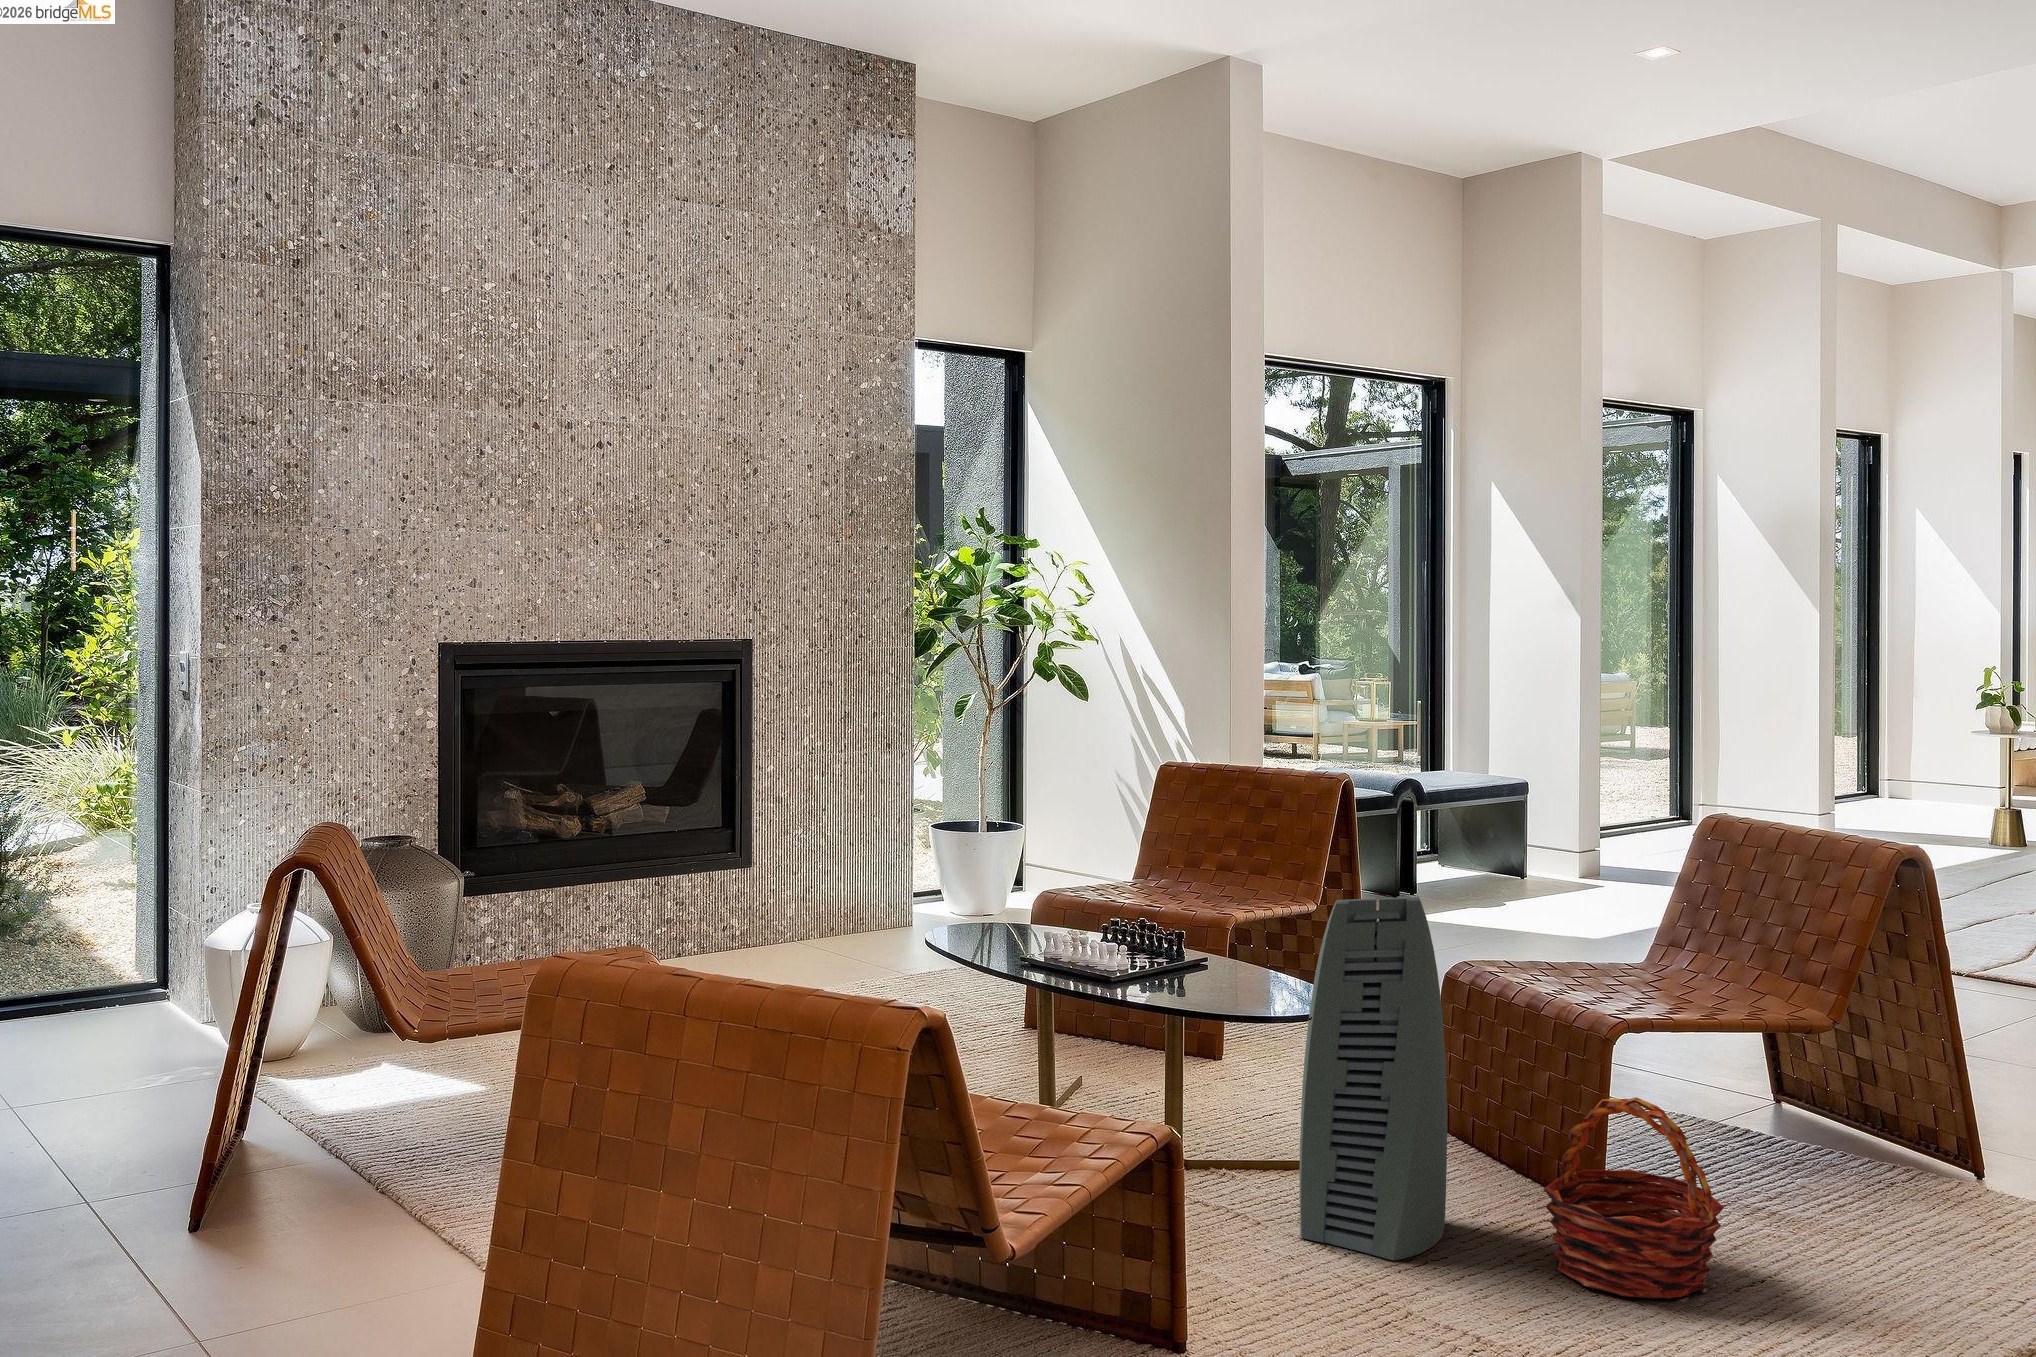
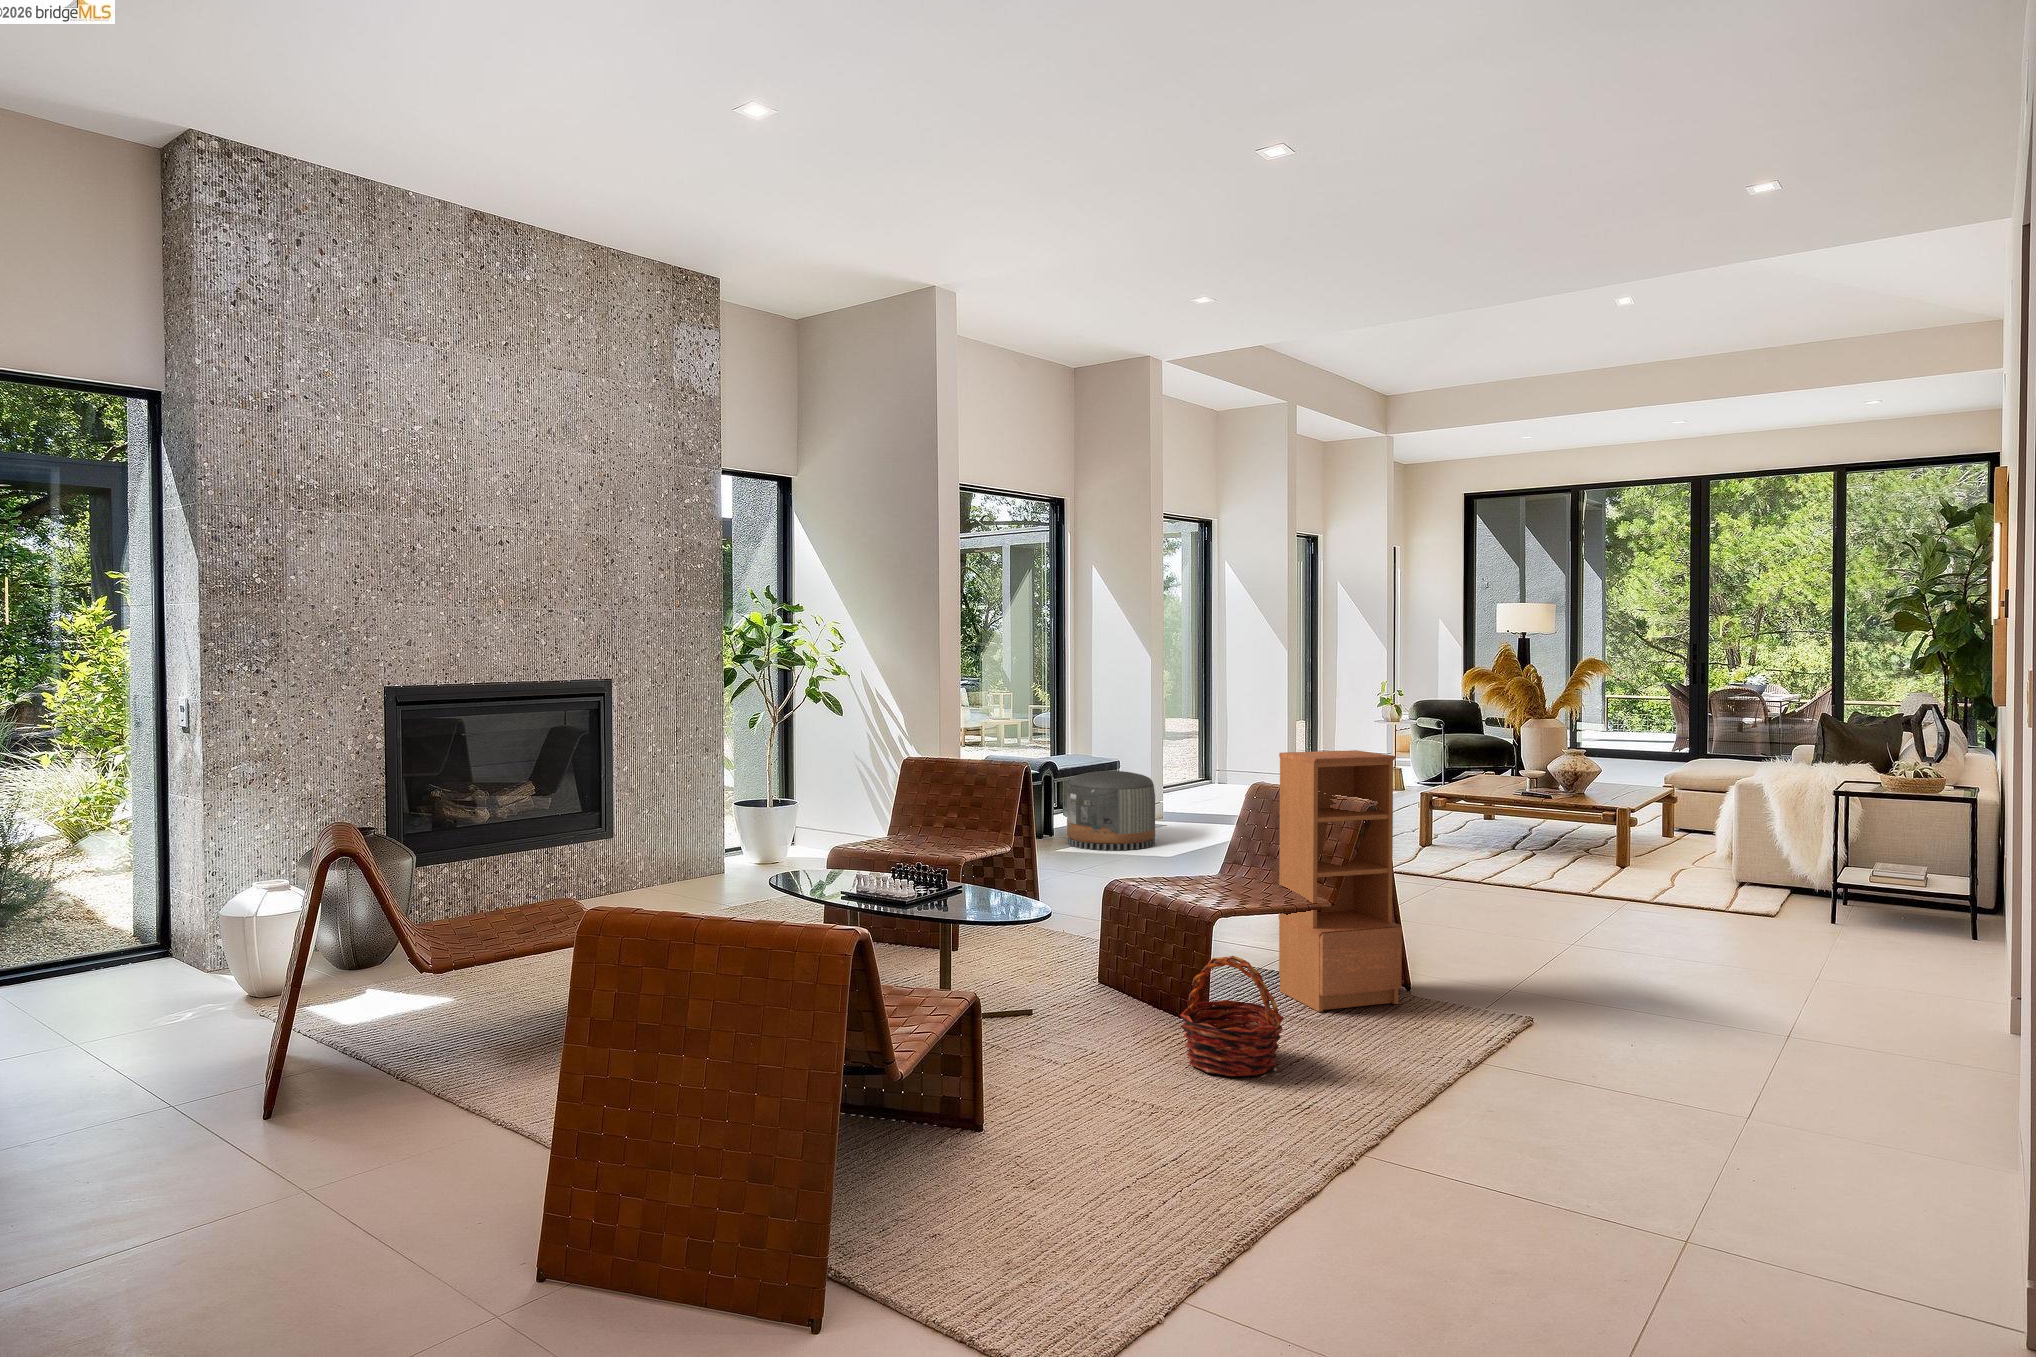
bookcase: none [1738,769,1958,1201] -> present [1279,750,1402,1012]
pouf: none [1435,799,1578,922] -> present [1067,771,1155,850]
air purifier: present [1299,897,1447,1260] -> none [1031,840,1118,1067]

